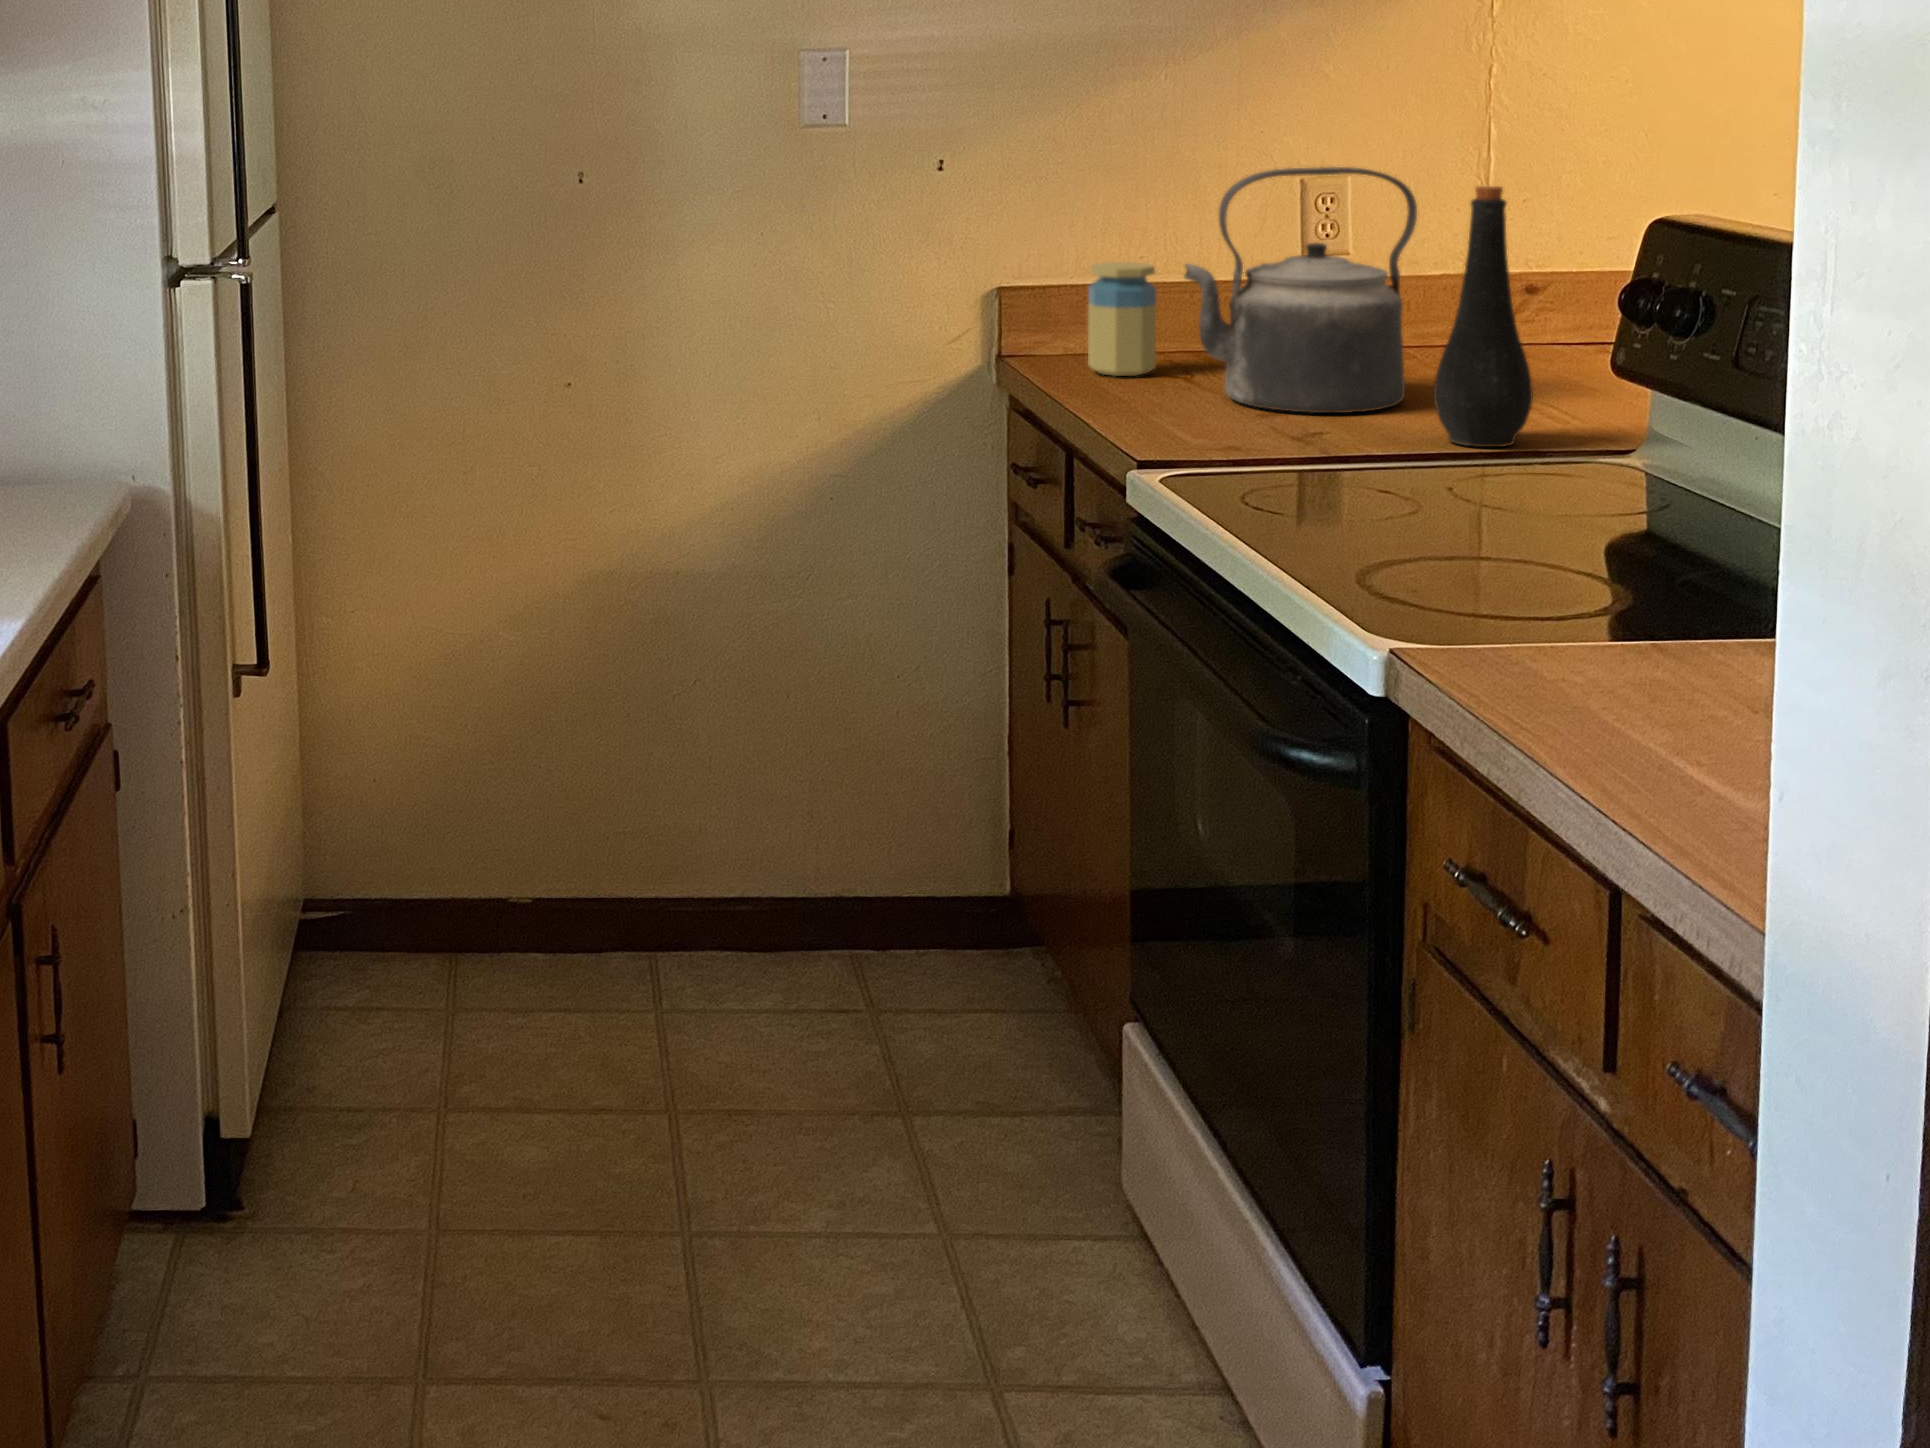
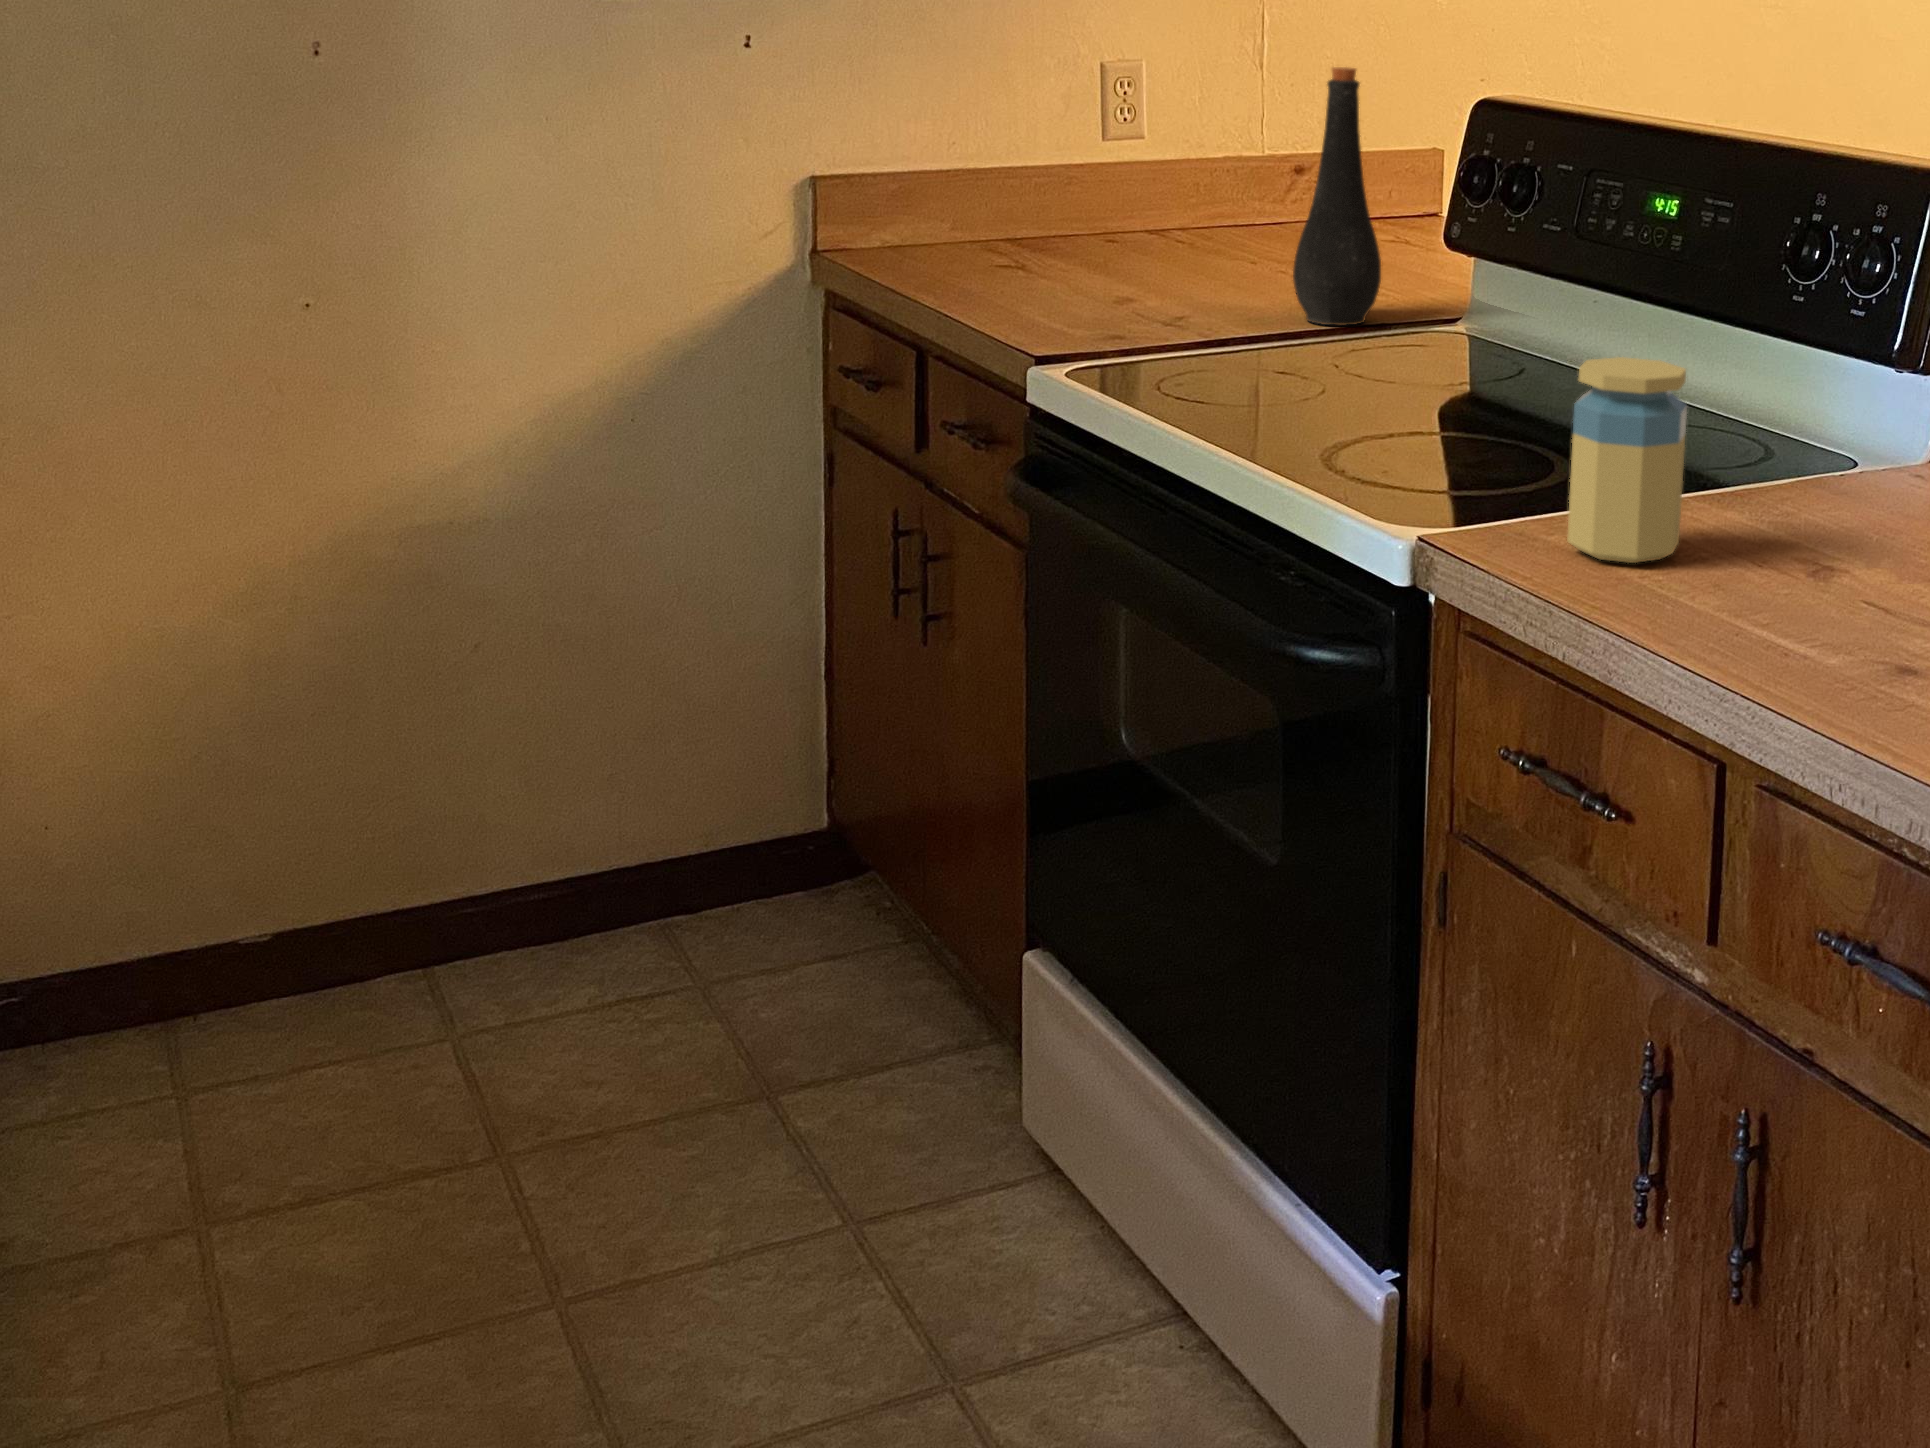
kettle: present [1184,167,1417,413] -> none [1033,49,1249,298]
jar: present [1088,262,1156,376] -> present [1567,357,1687,563]

